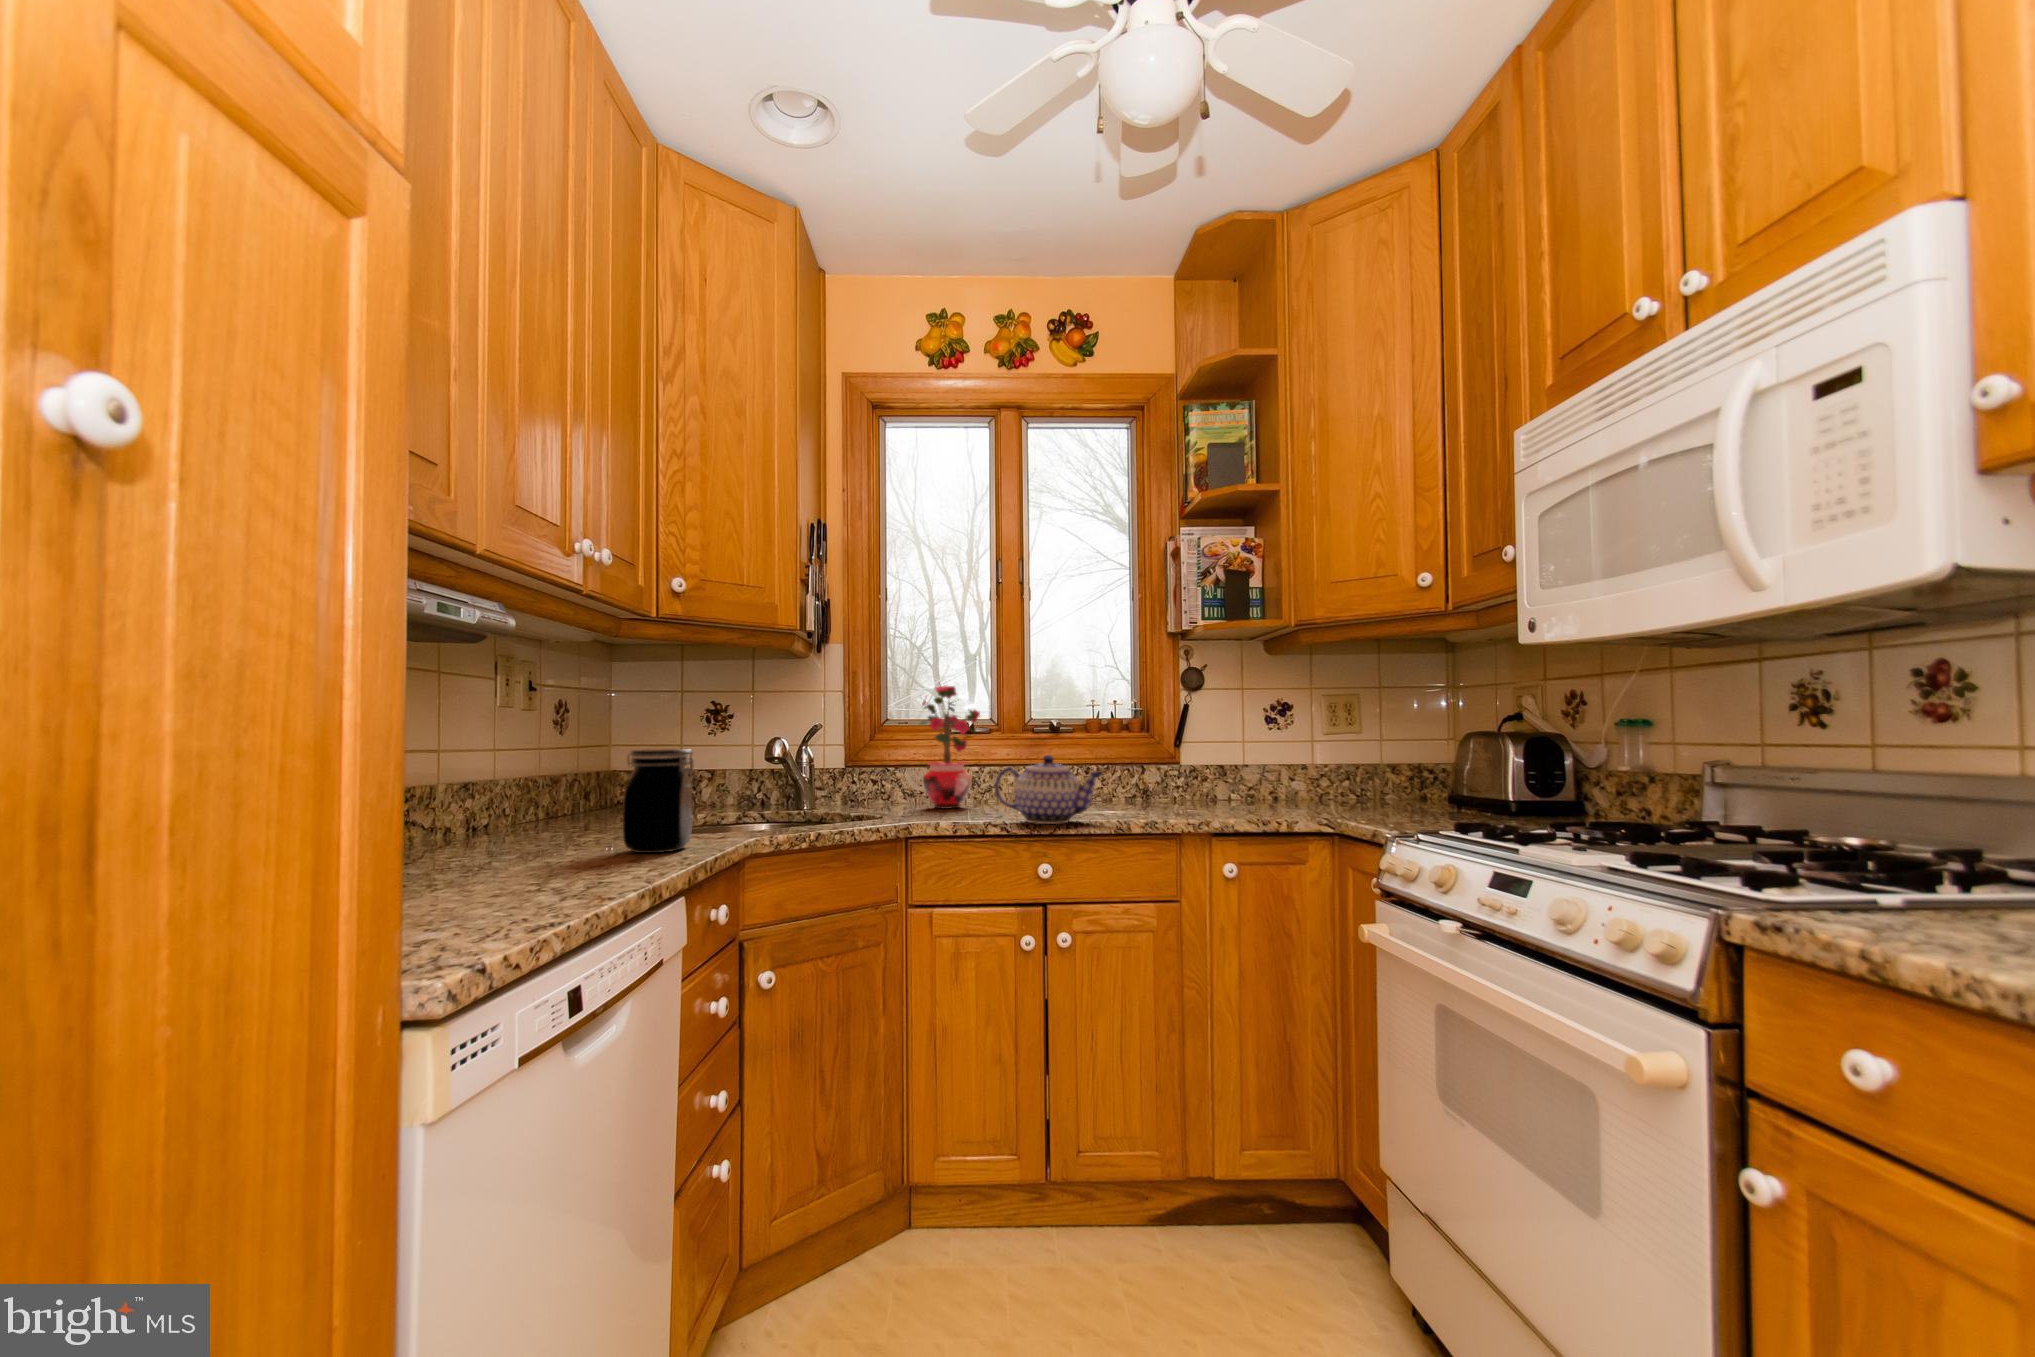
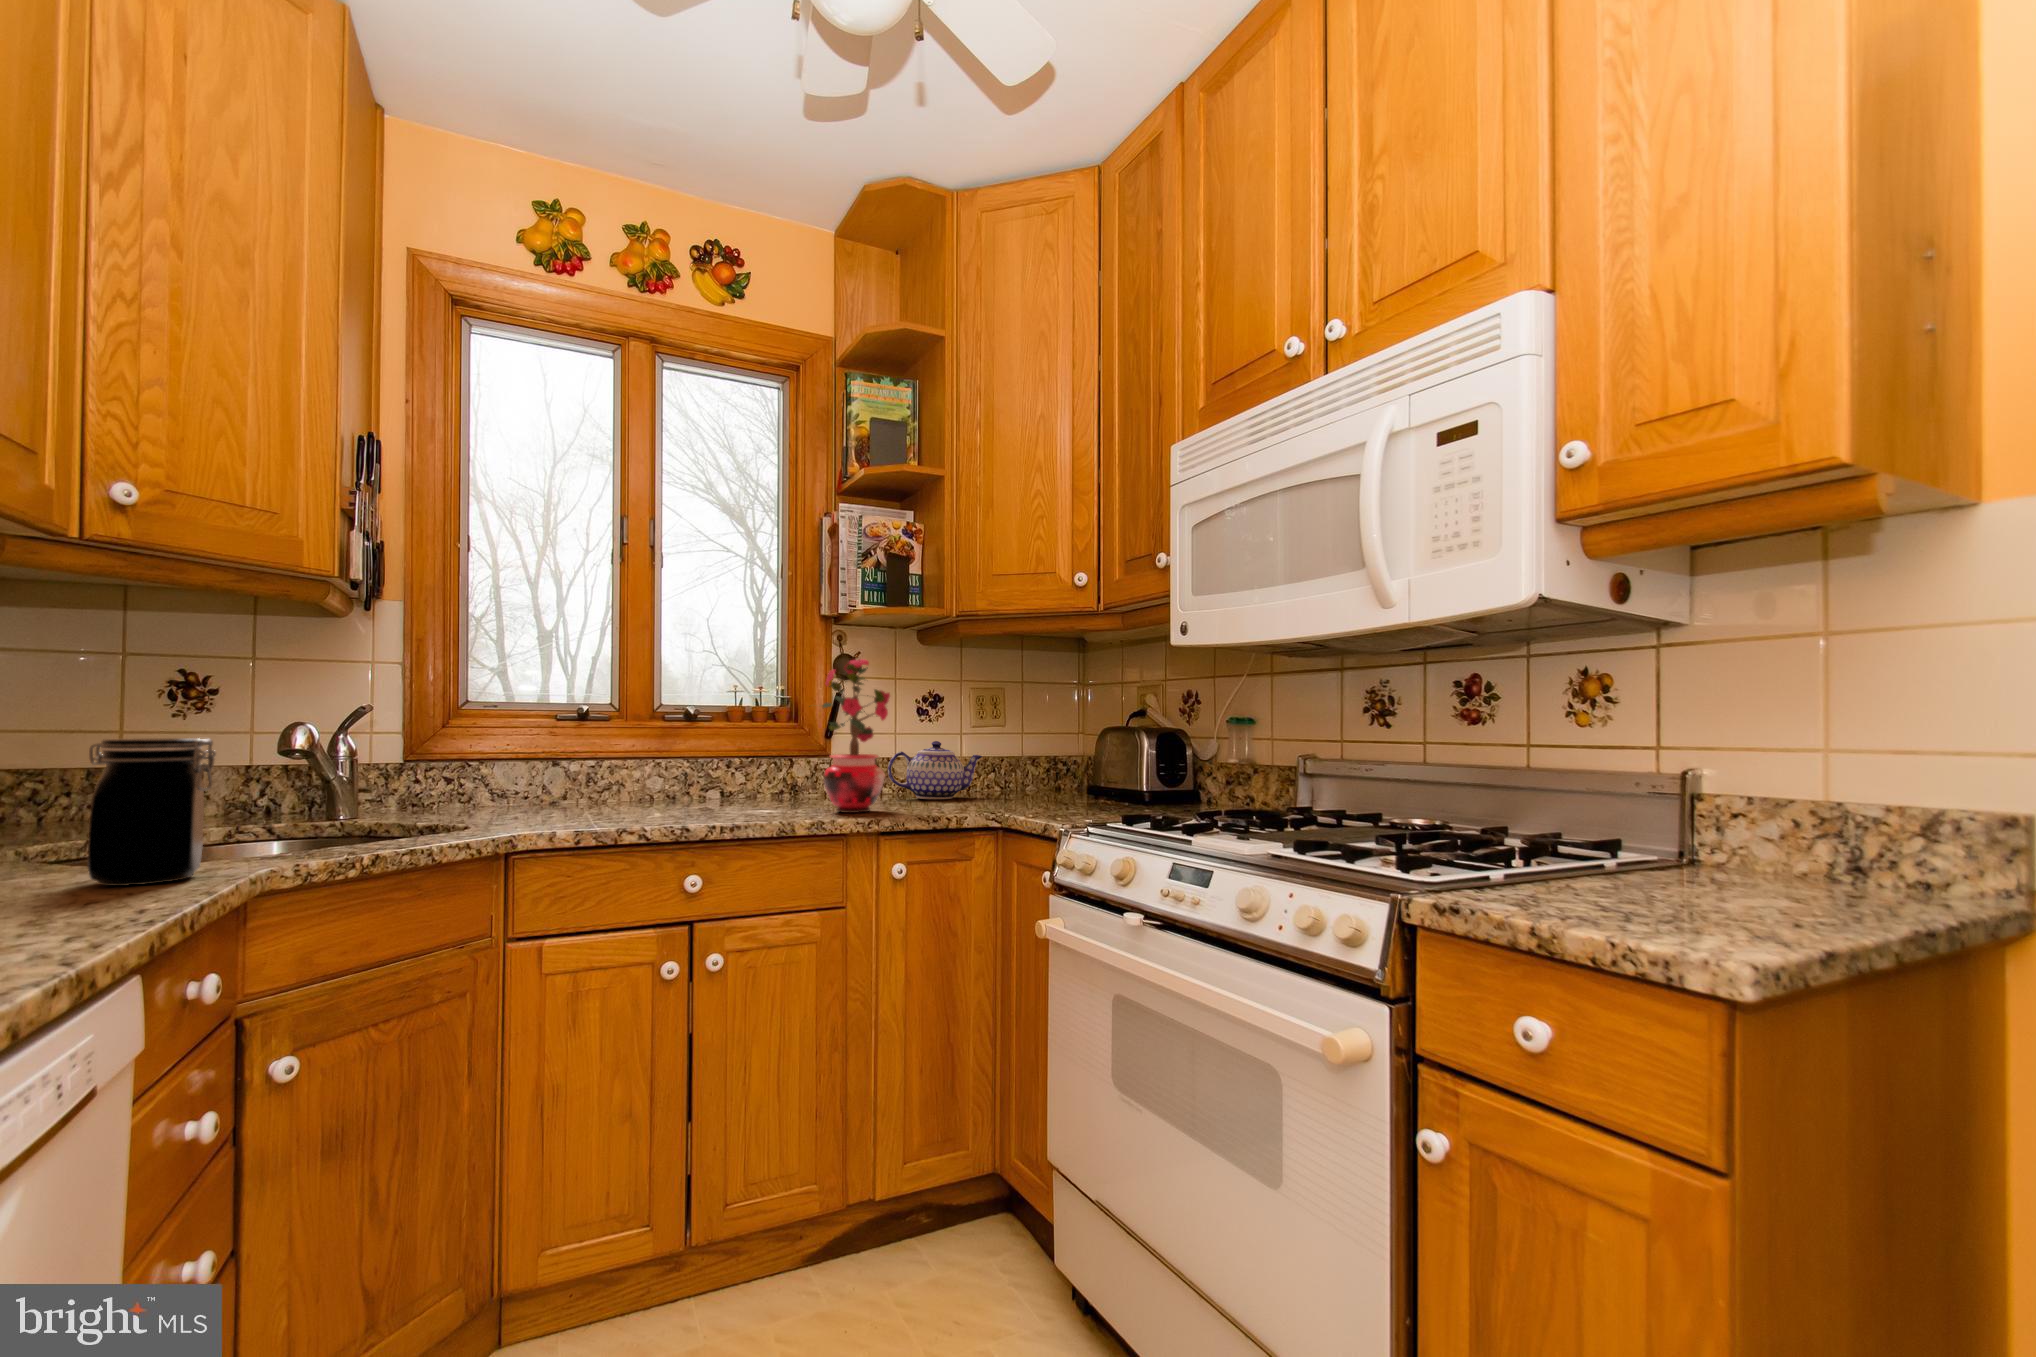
potted plant: present [919,683,980,809] -> present [822,659,890,813]
teapot: present [995,755,1102,824] -> present [888,741,982,799]

